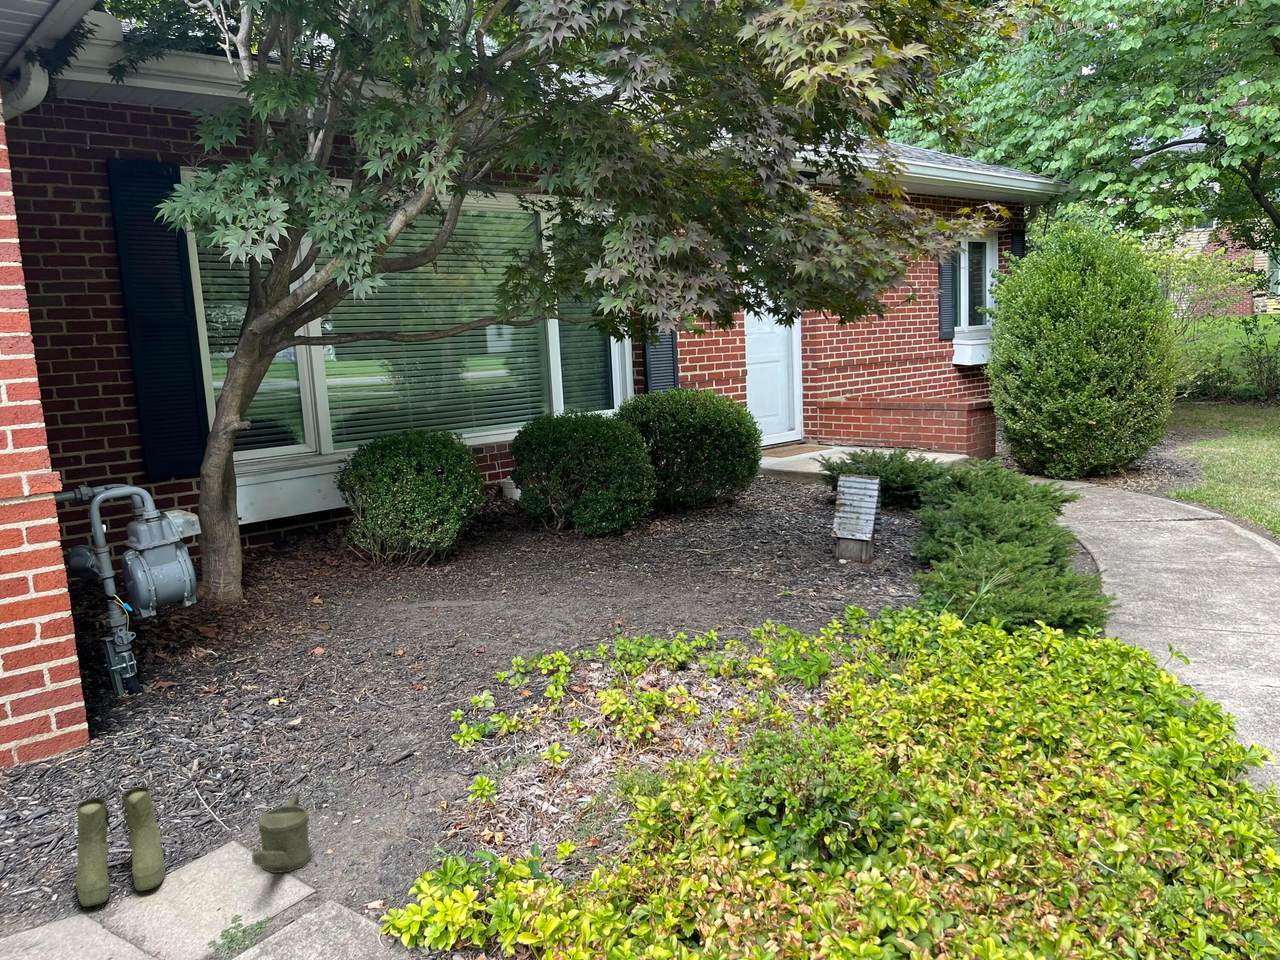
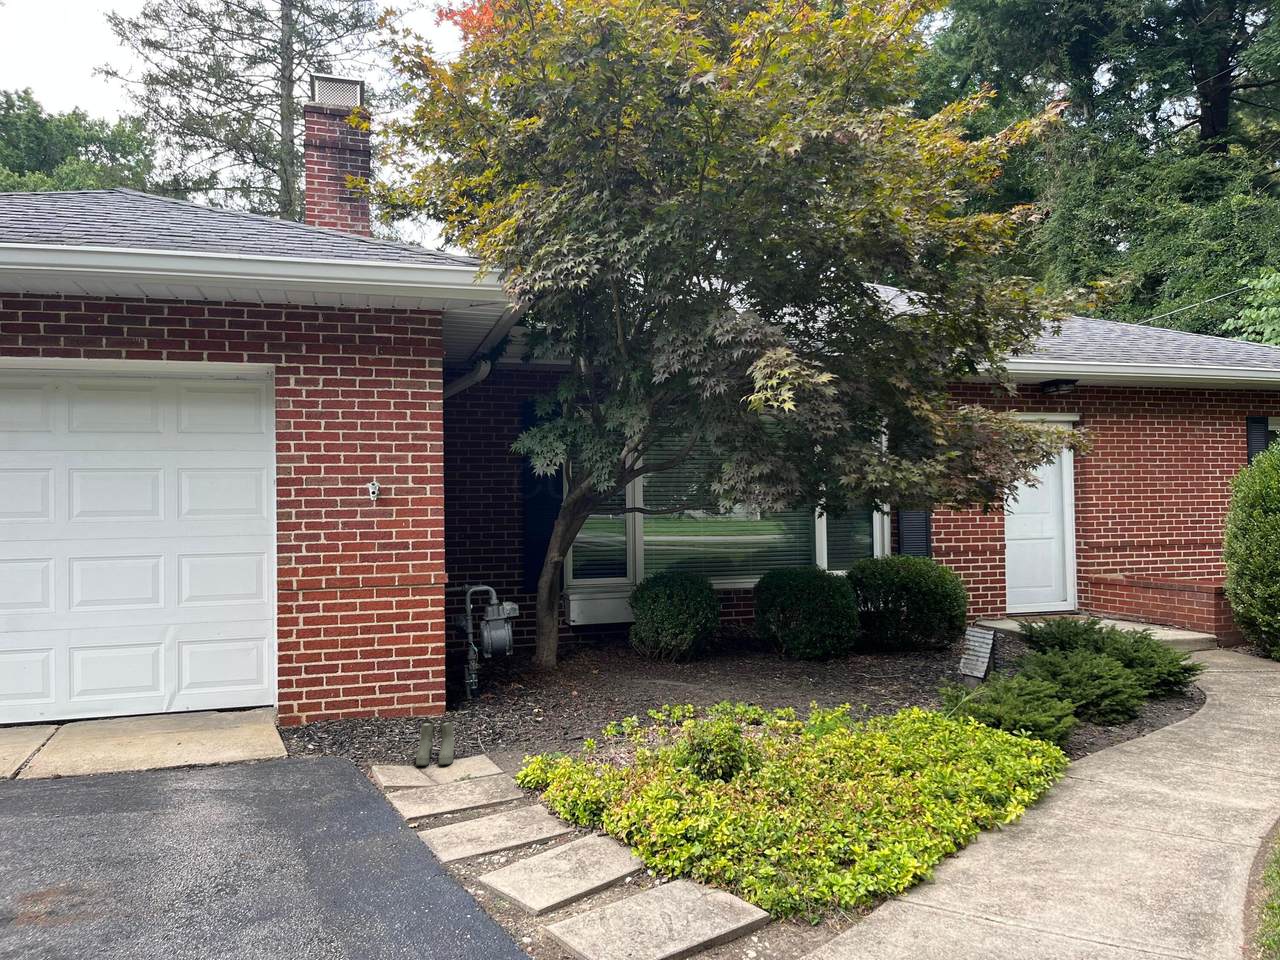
watering can: present [252,795,312,873] -> none [482,739,516,770]

